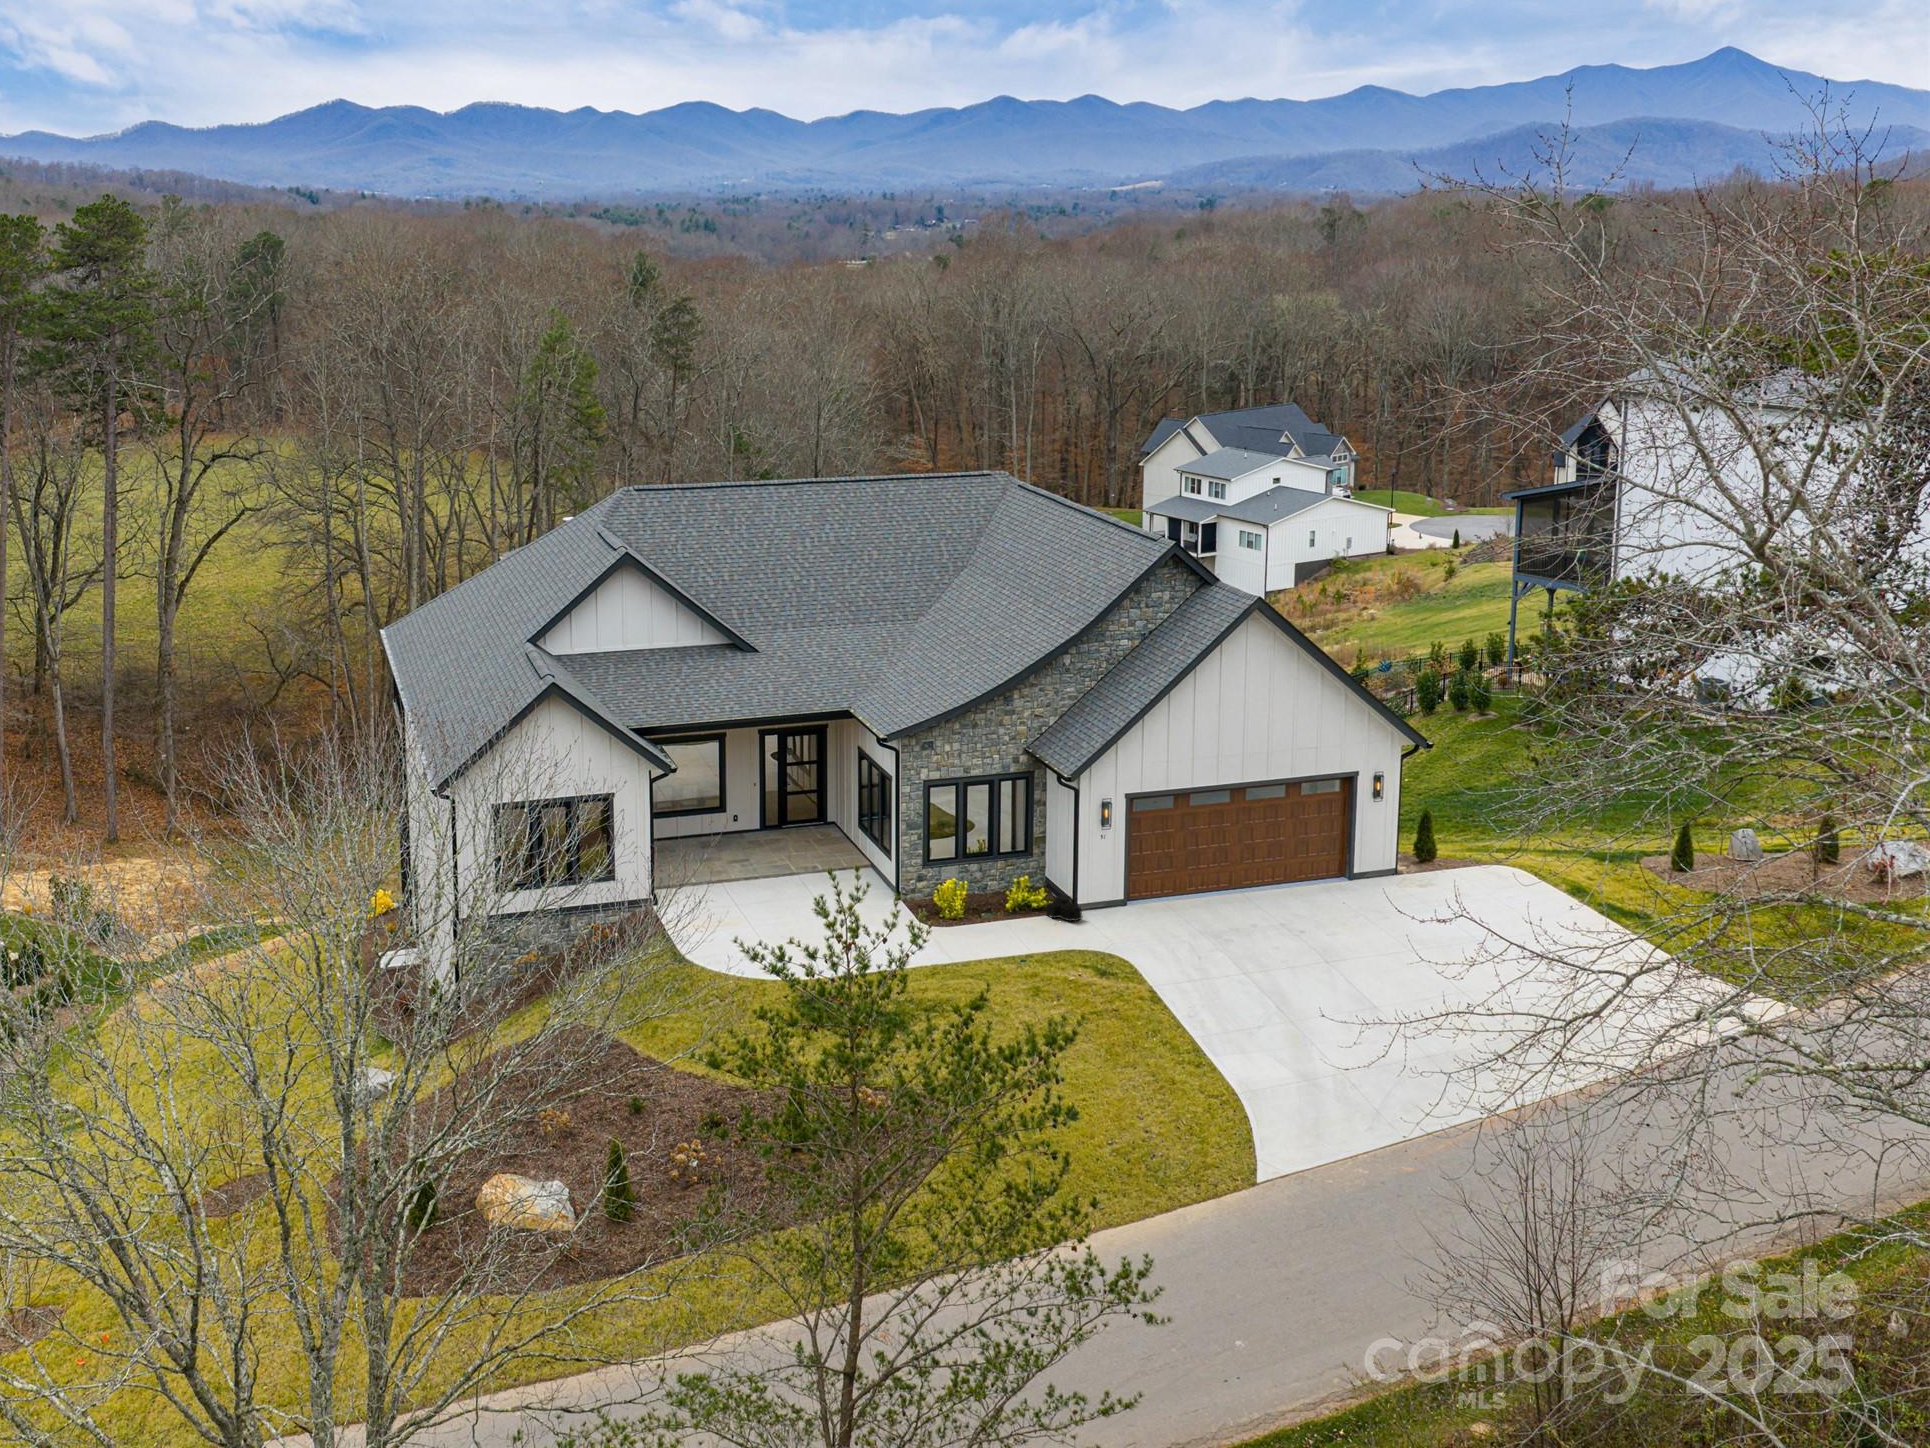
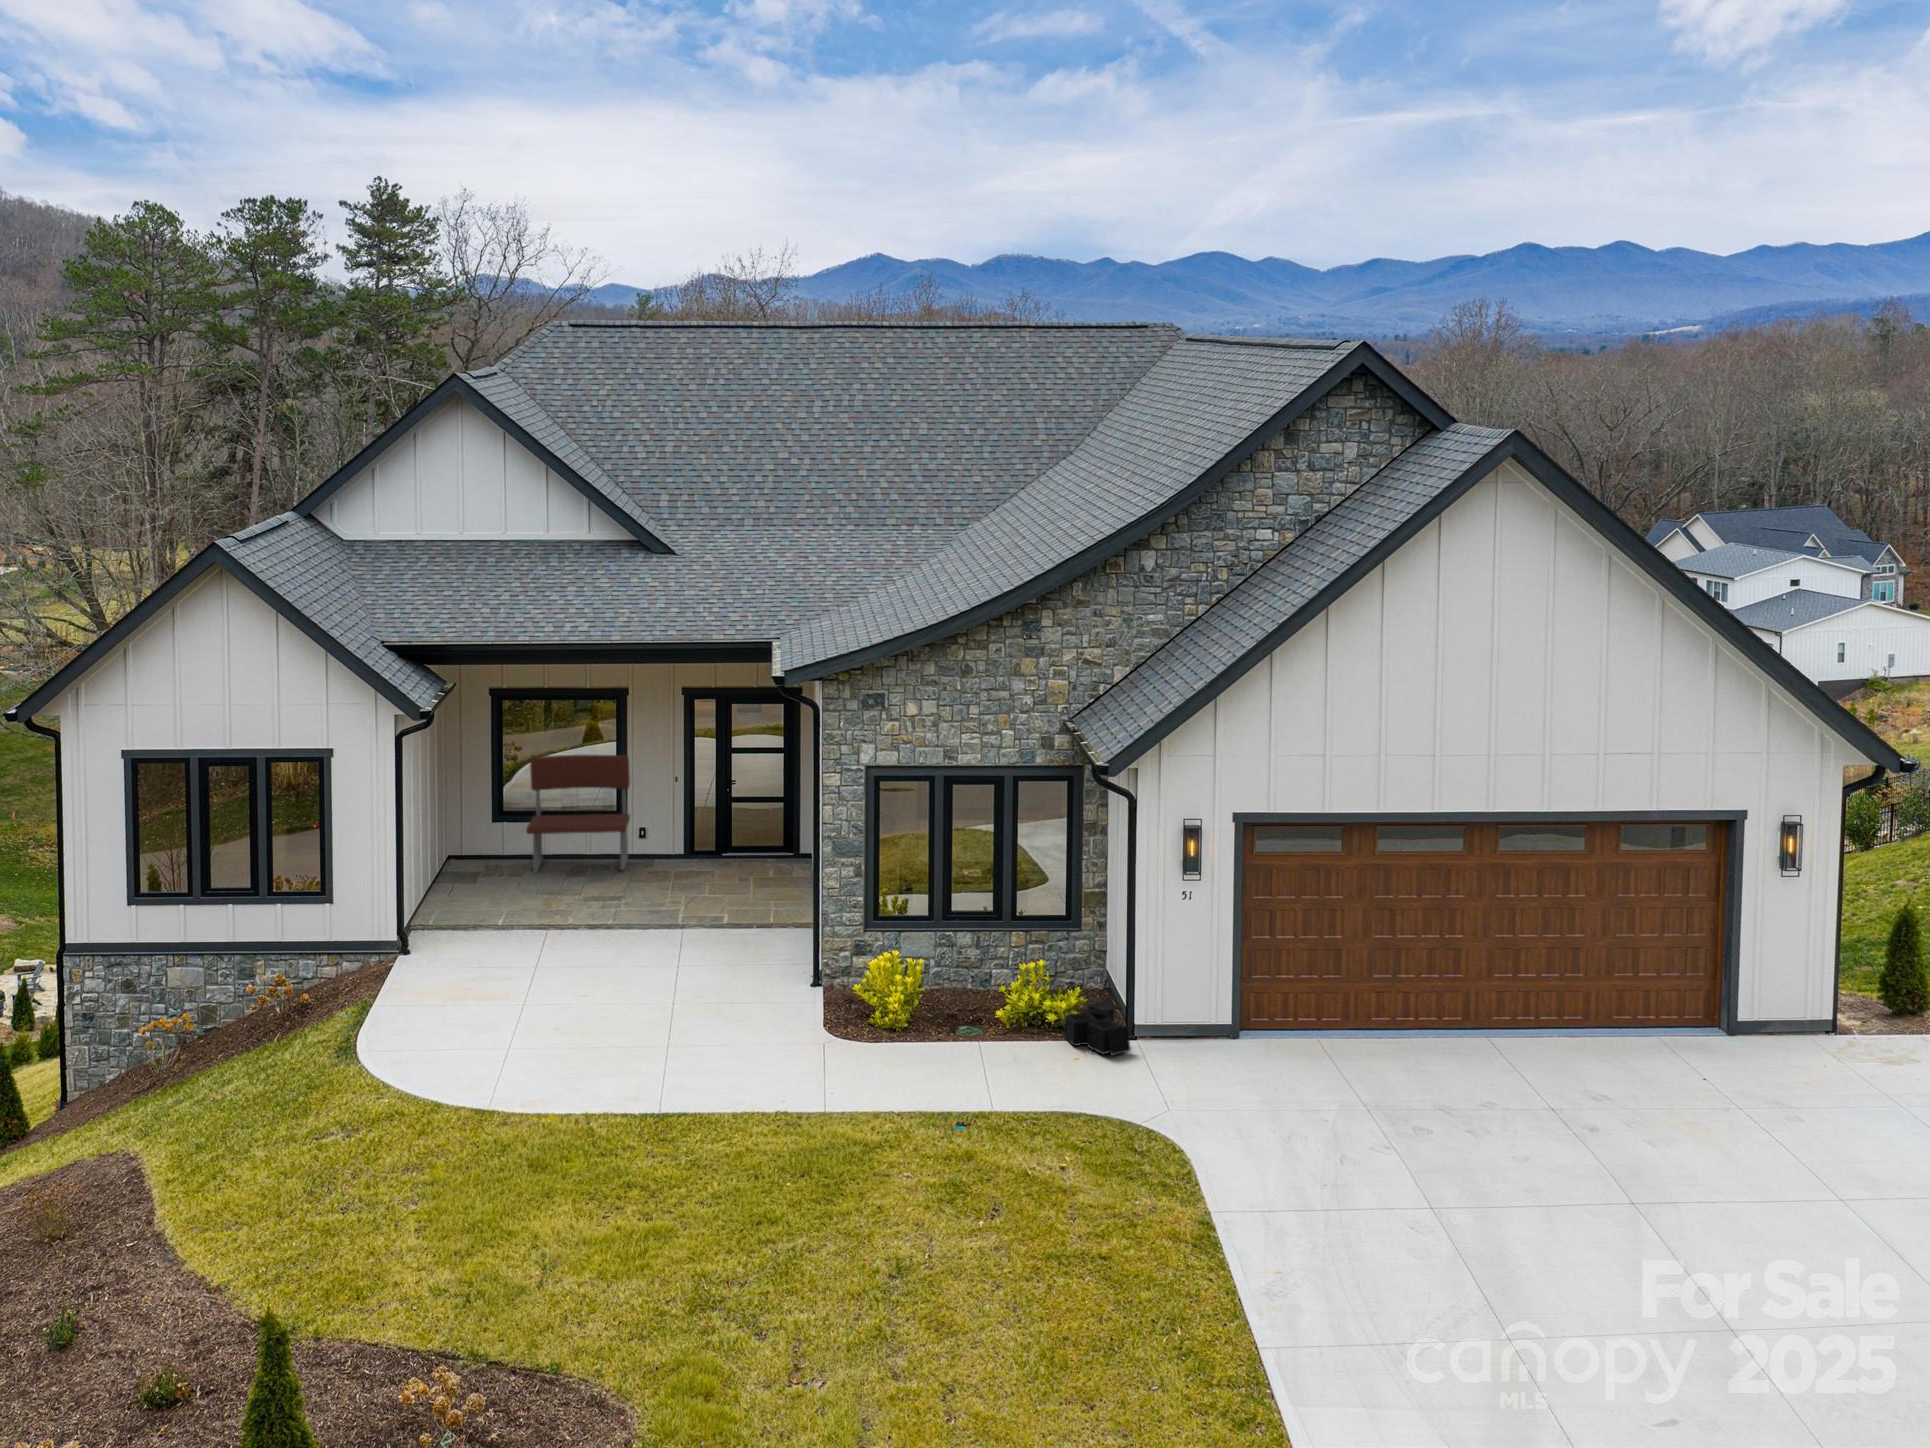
bench: none [671,772,736,847] -> present [526,754,630,872]

